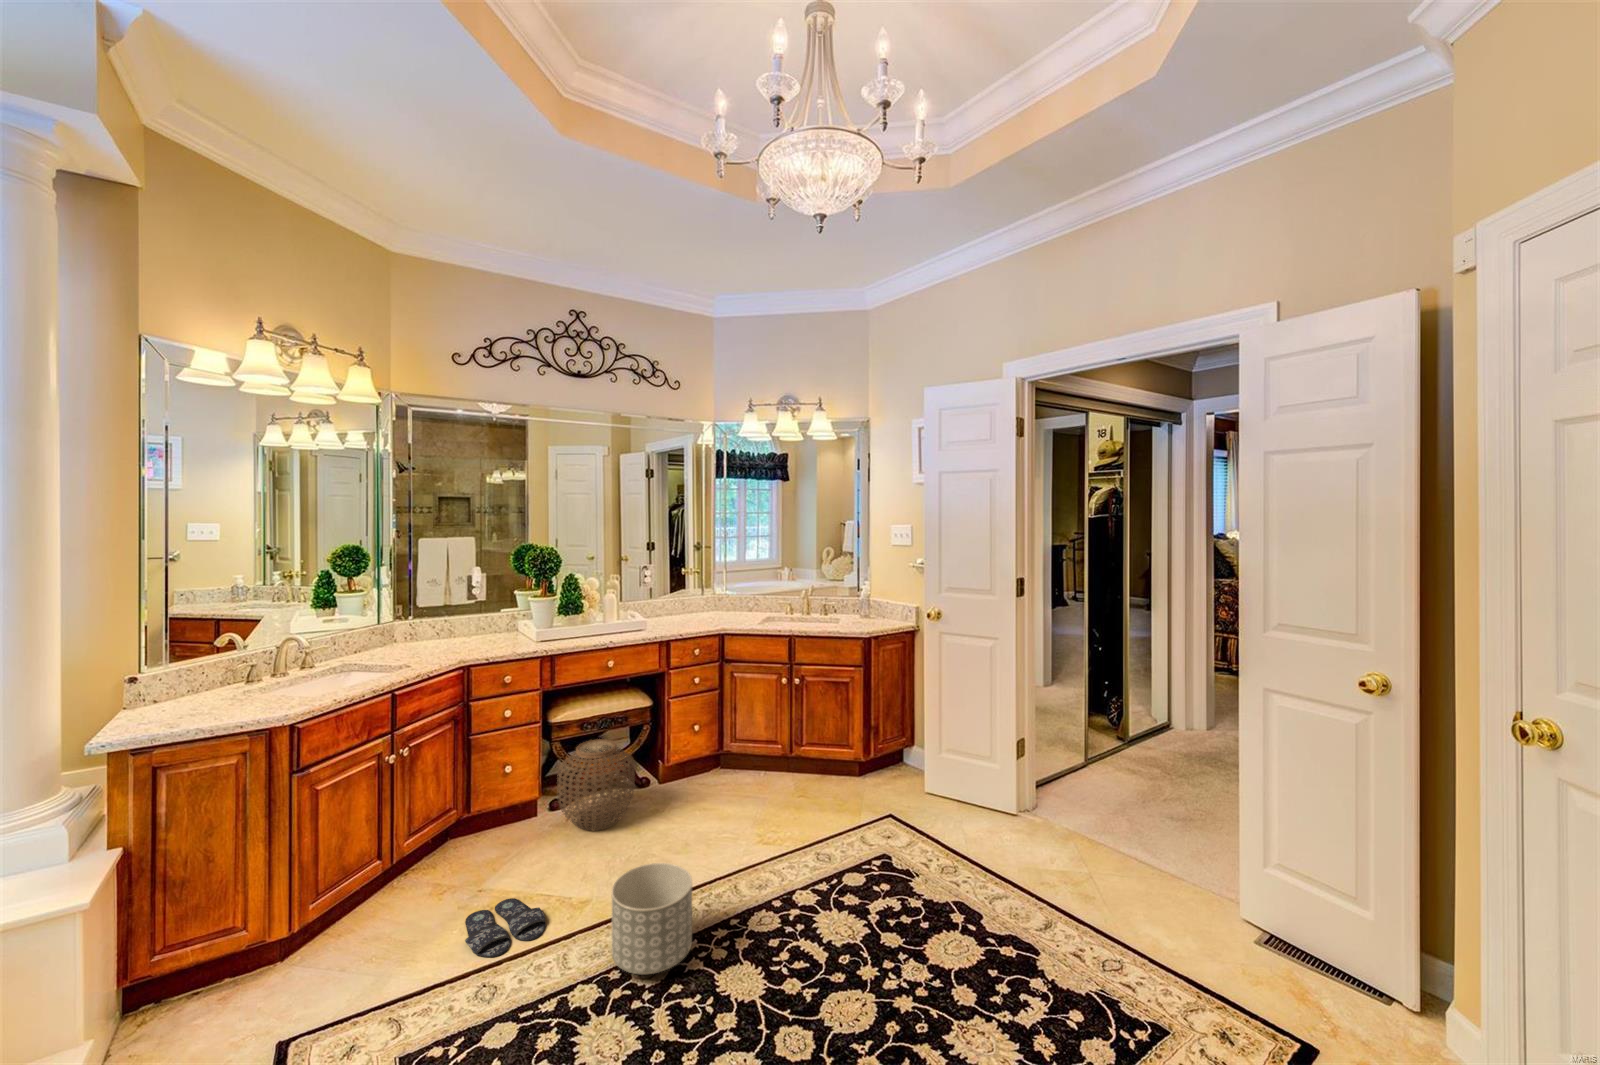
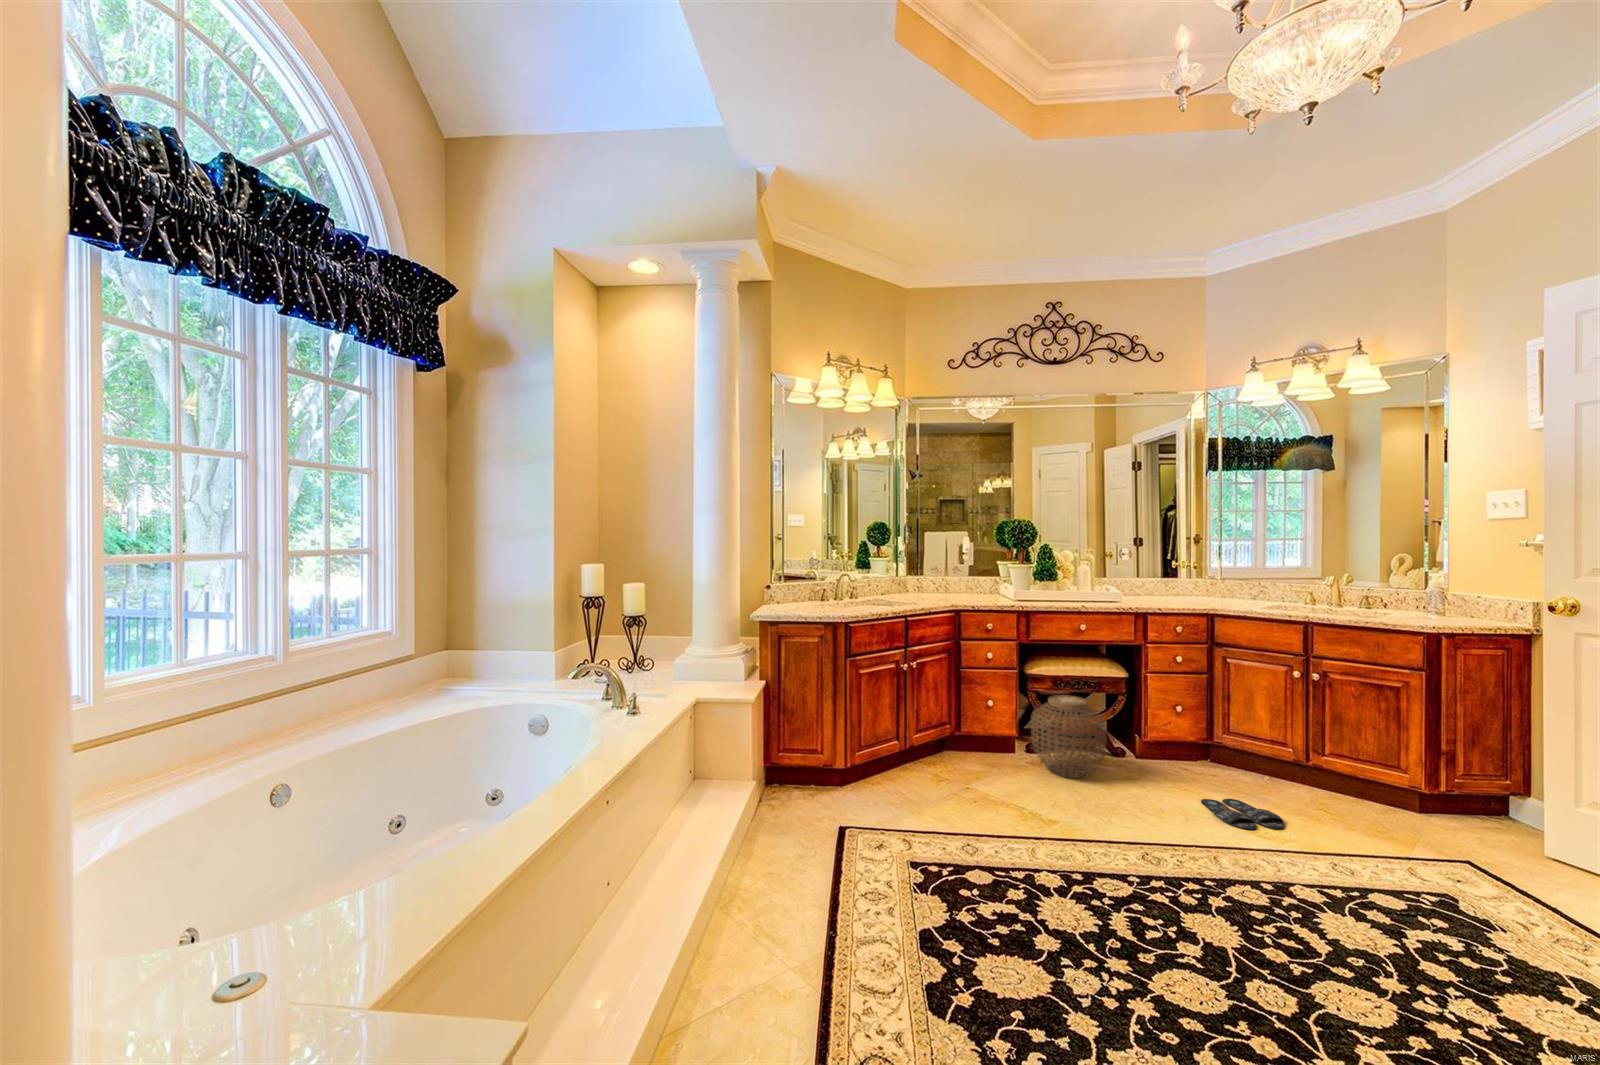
planter: present [612,863,692,974] -> none [1075,793,1157,887]
slippers: present [465,898,546,957] -> present [1201,799,1284,830]

